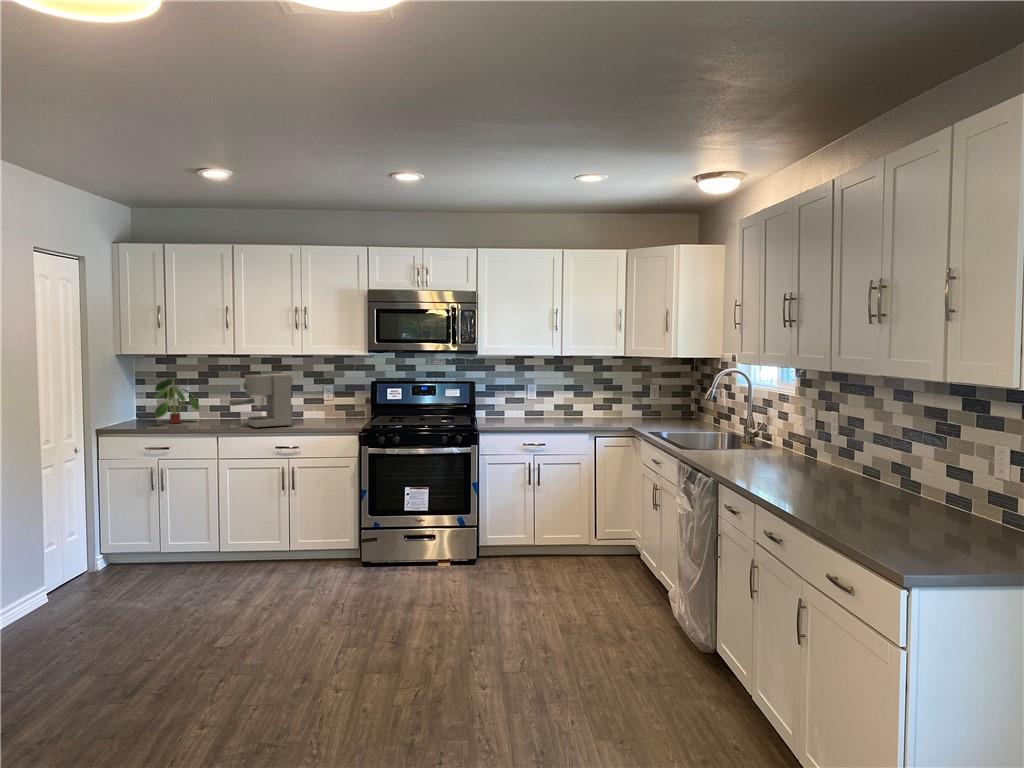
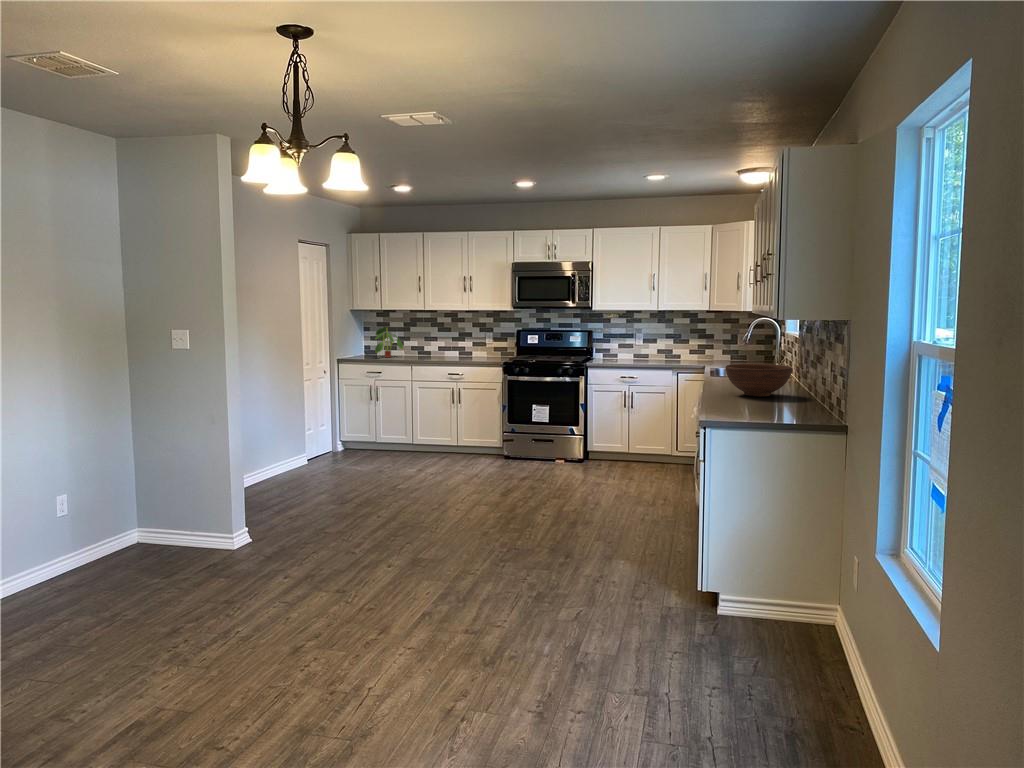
coffee maker: present [229,373,292,428] -> none [420,324,461,361]
fruit bowl: none [812,450,927,508] -> present [725,364,792,397]

